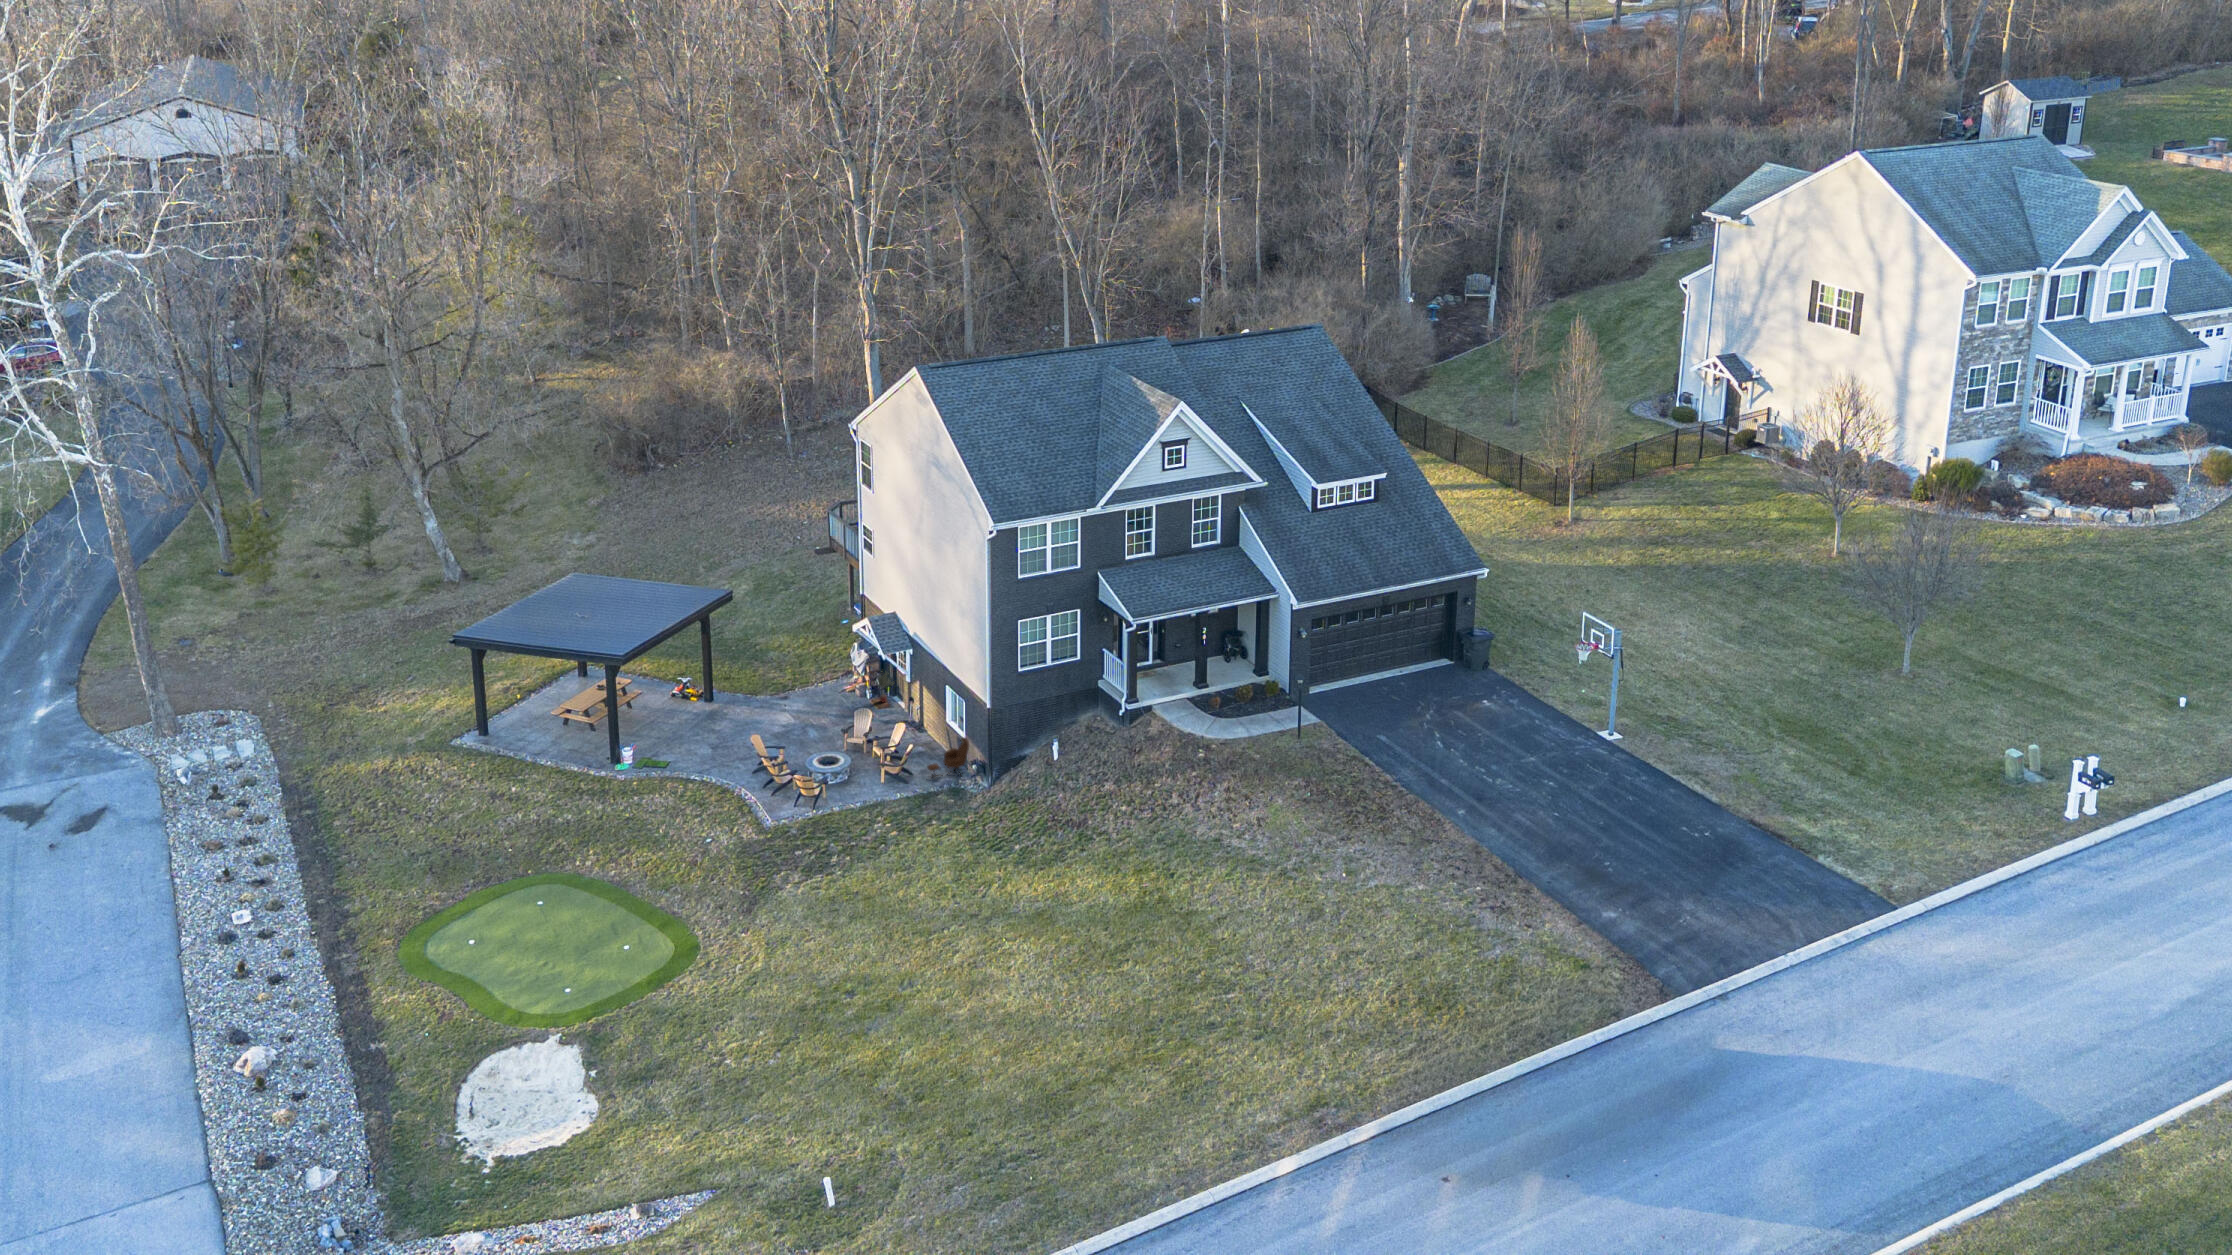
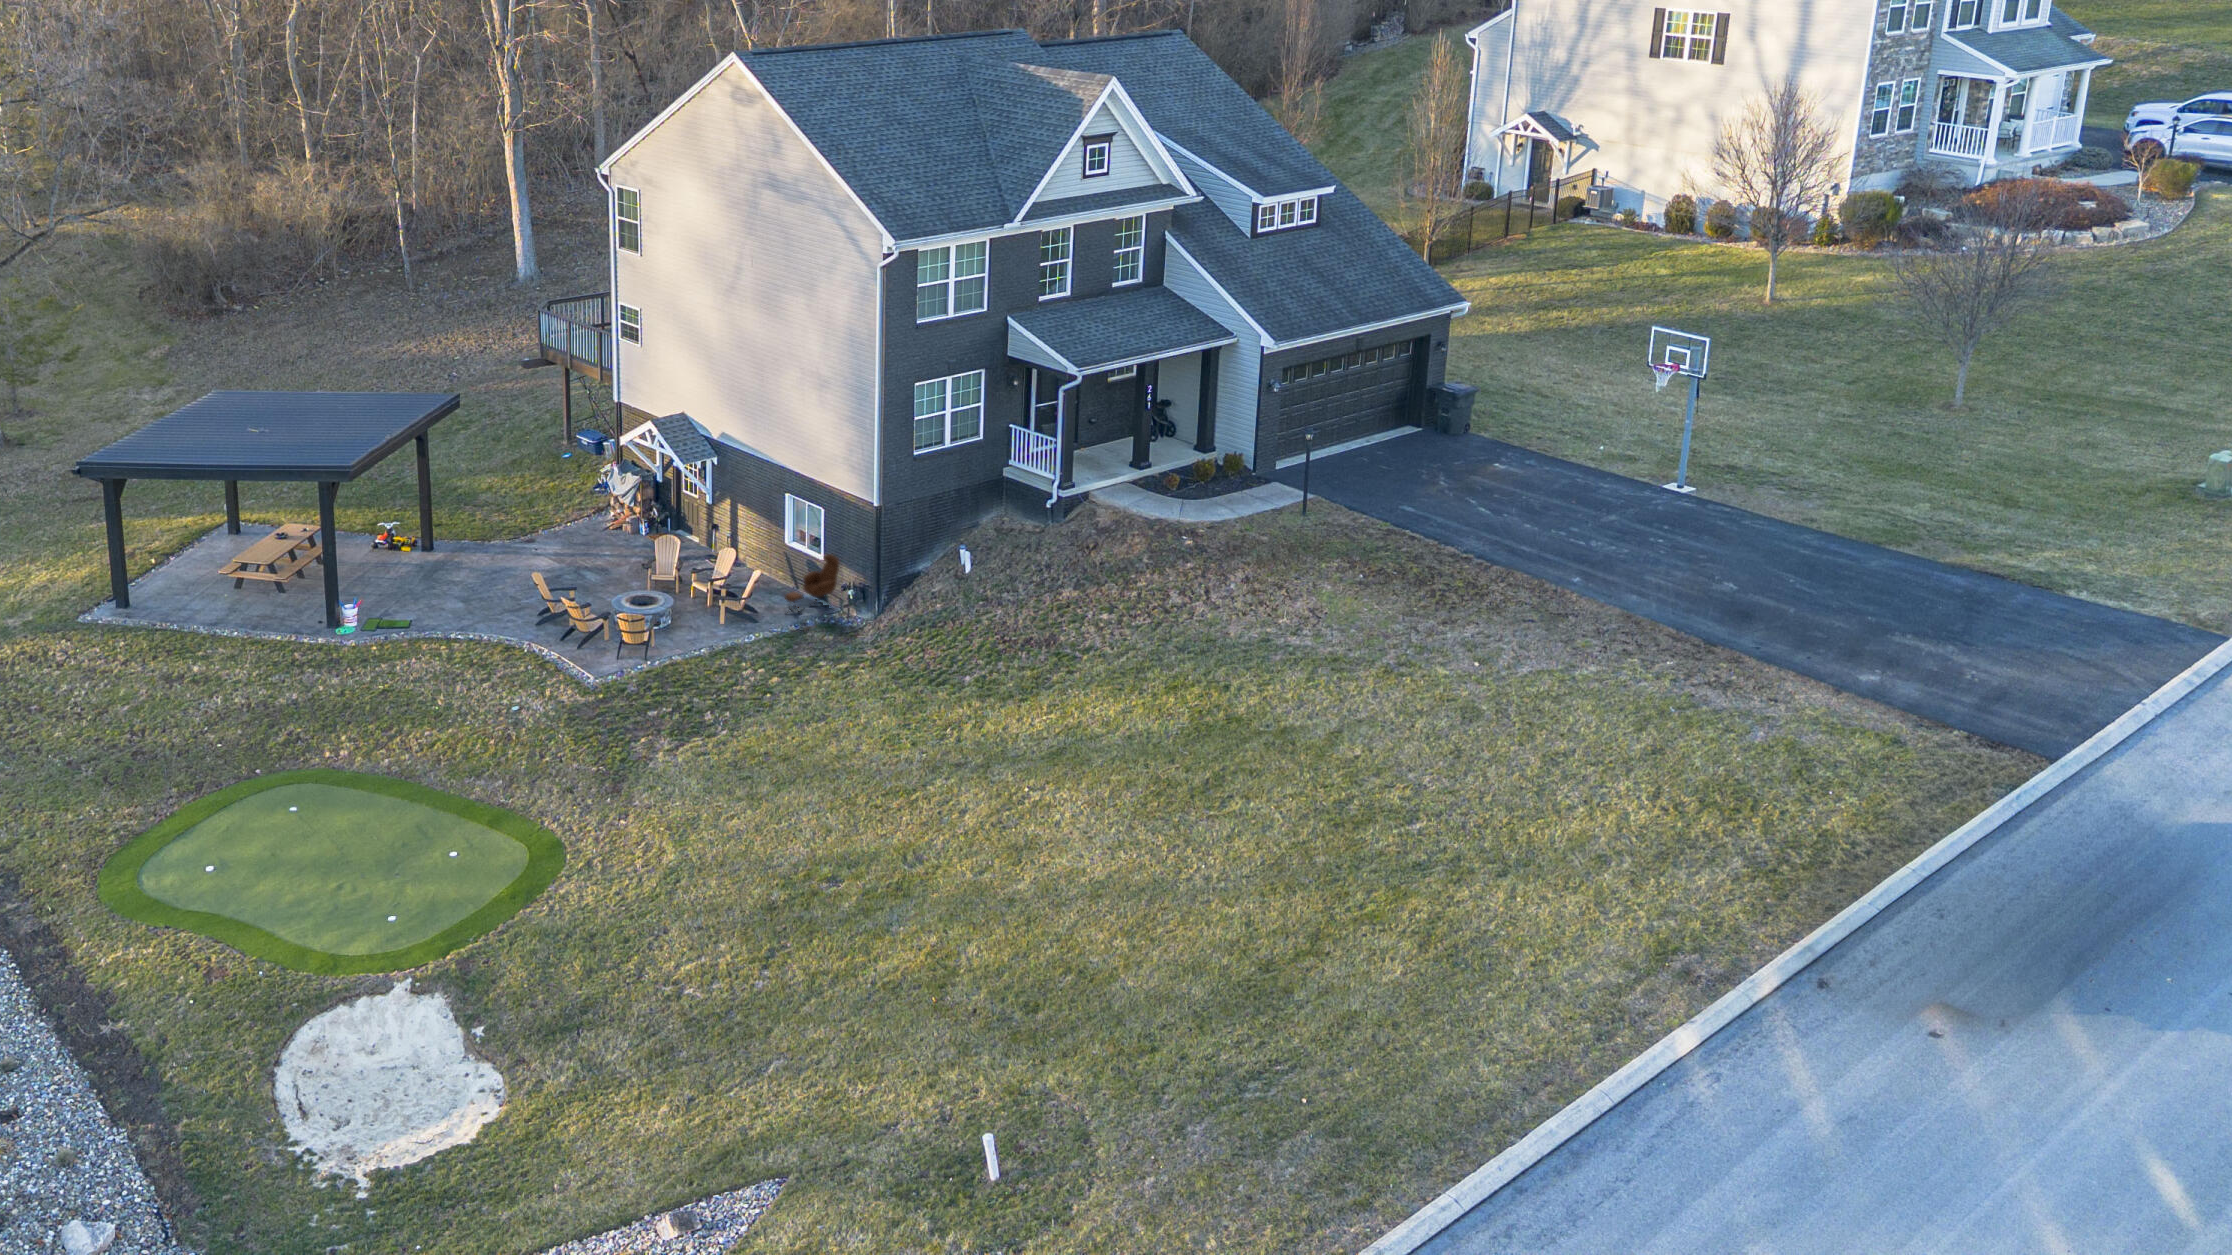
potted tree: present [877,671,894,702] -> none [663,488,690,534]

